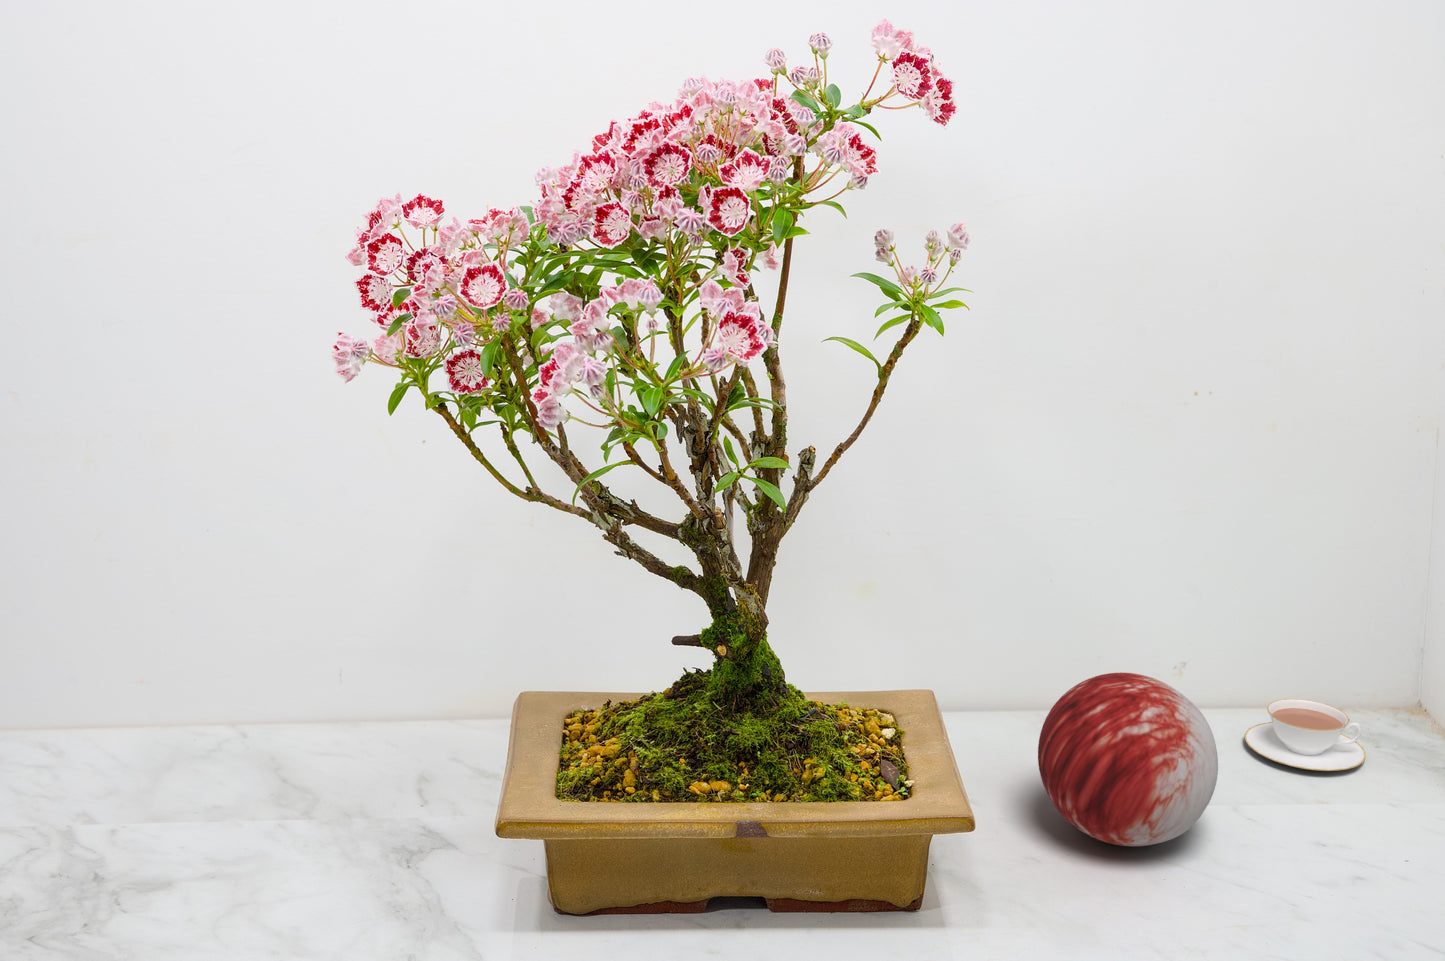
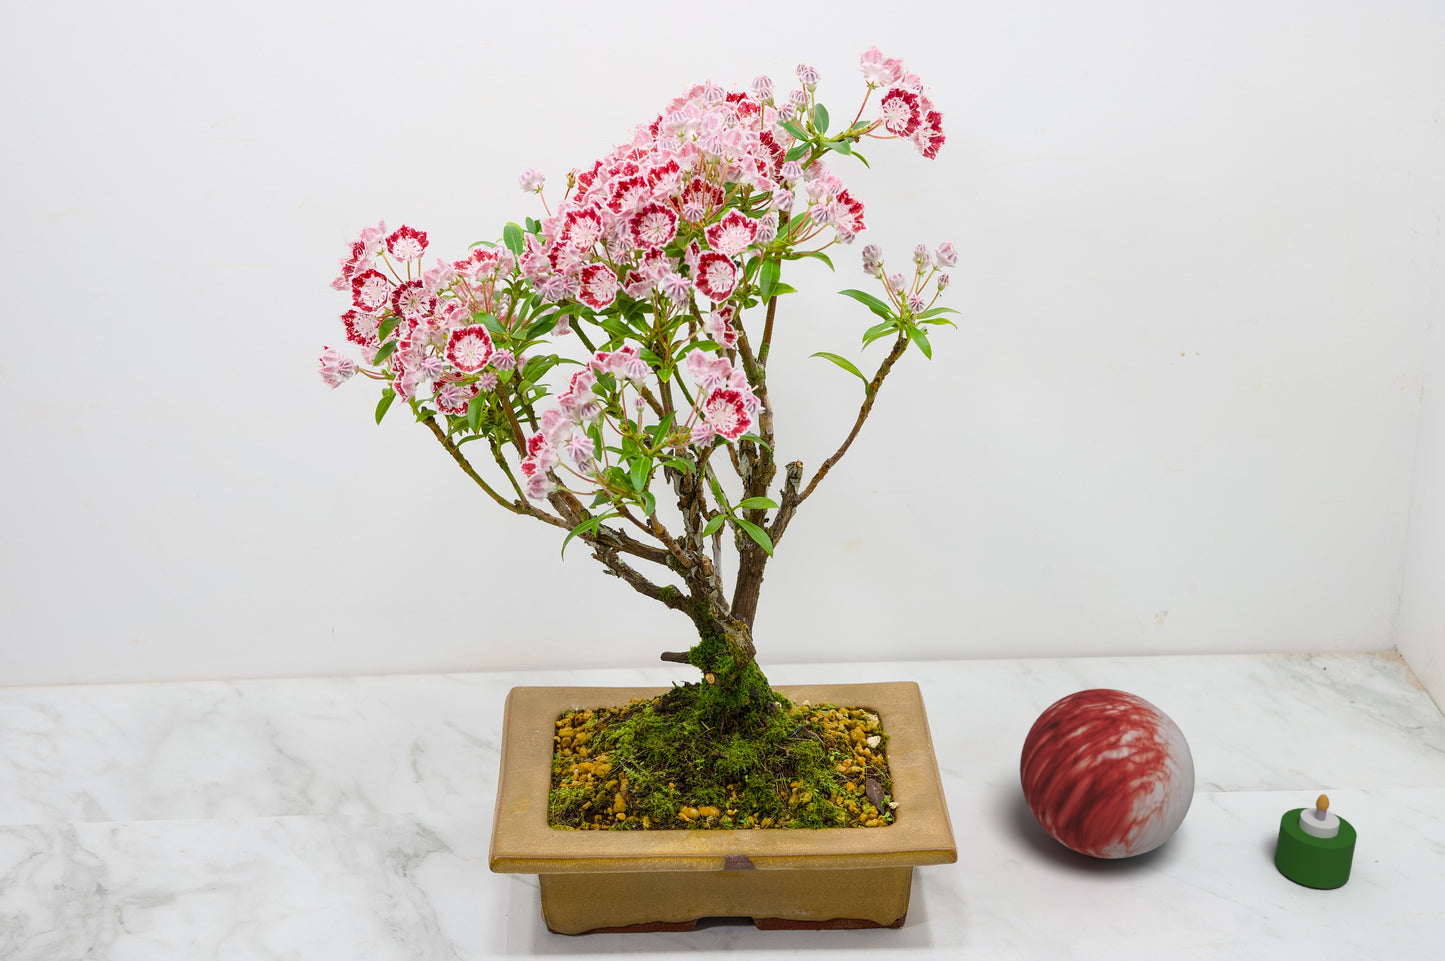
teacup: present [1245,699,1366,771] -> none [1225,693,1343,770]
candle: none [1304,778,1388,876] -> present [1275,794,1357,888]

